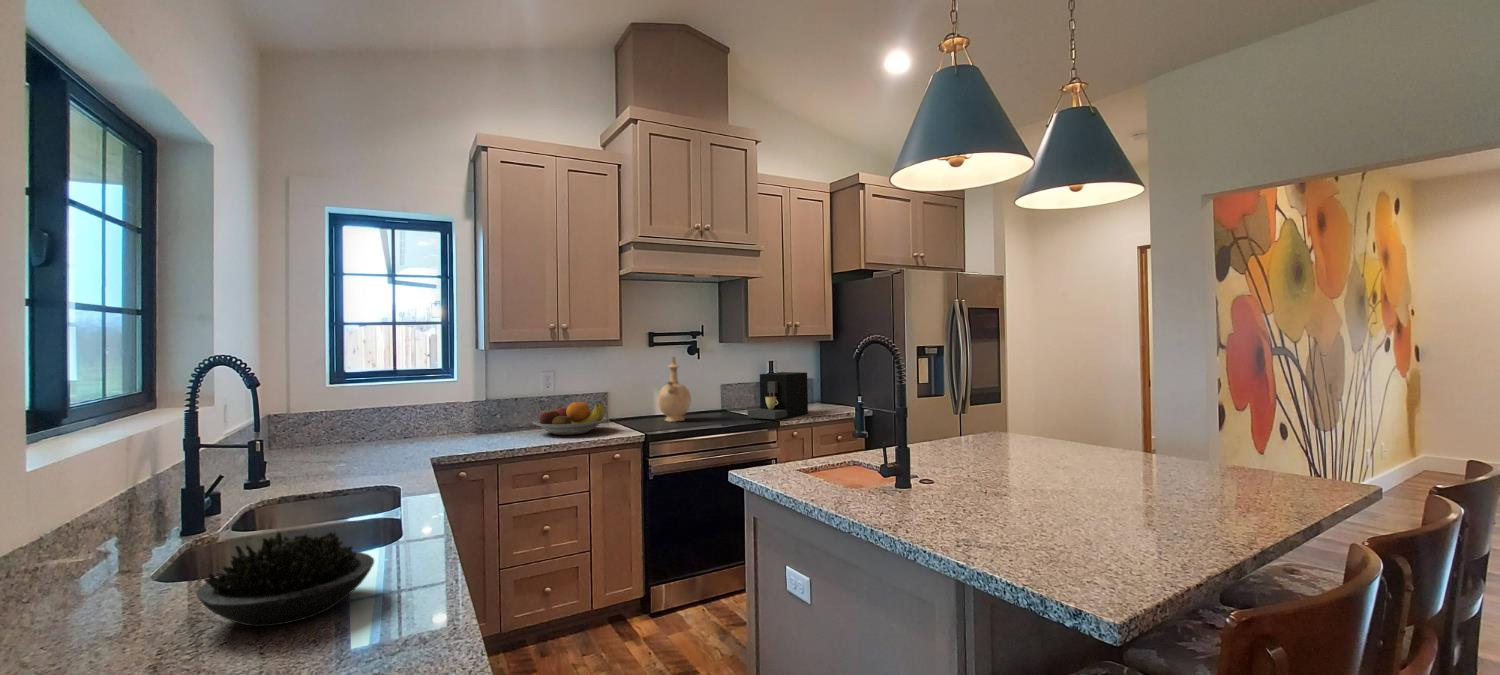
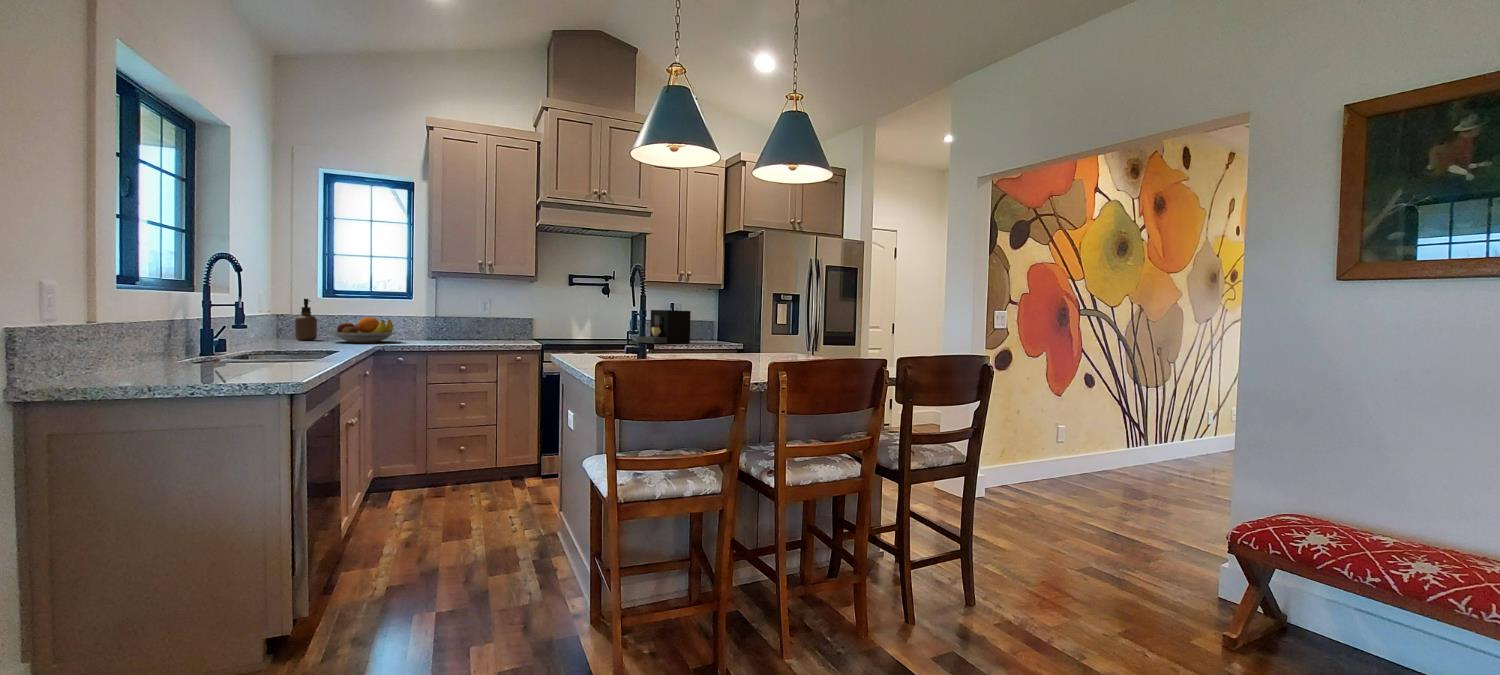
vase: present [658,356,691,422] -> none [568,292,594,342]
soap dispenser: none [298,391,329,451] -> present [295,299,317,340]
fruit bowl: present [532,402,607,435] -> present [330,317,397,343]
succulent plant: present [197,532,374,626] -> none [190,334,283,374]

